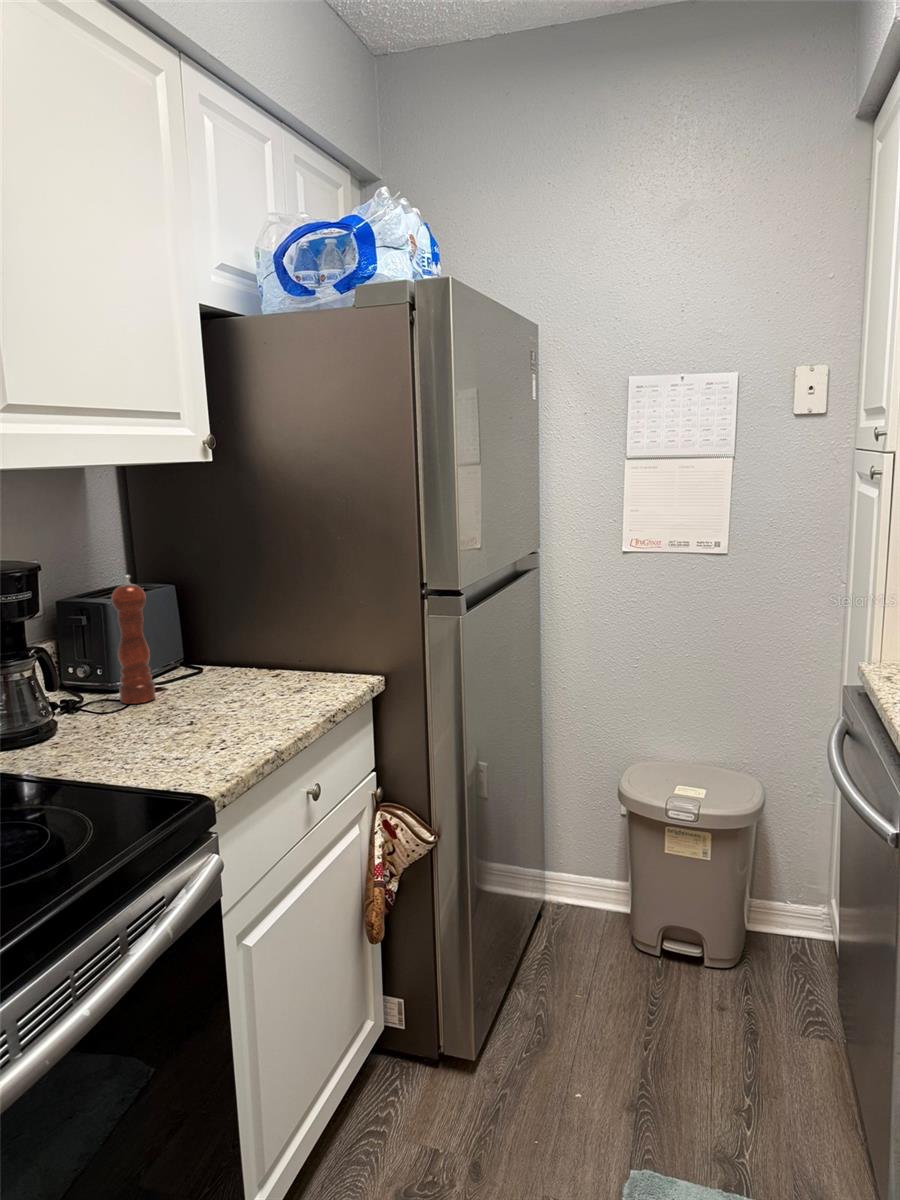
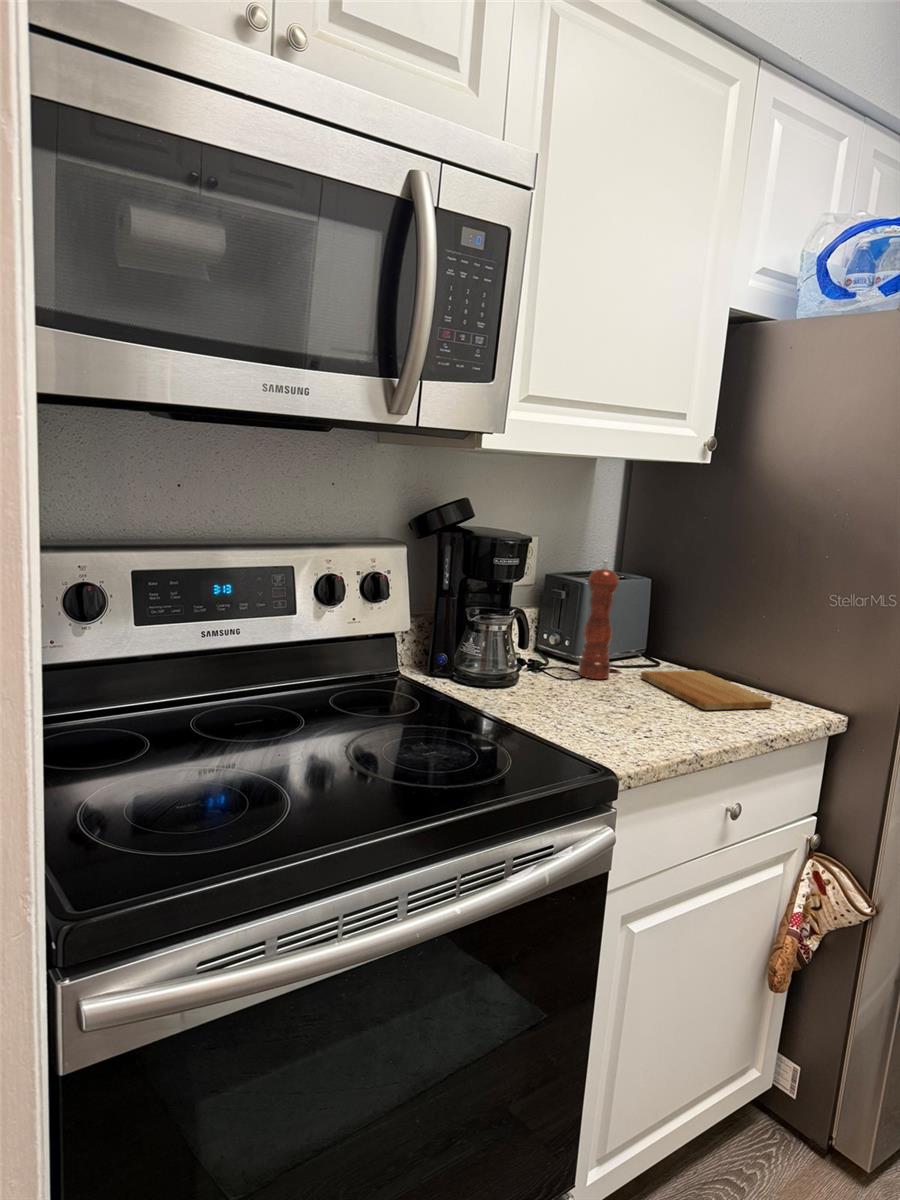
cutting board: none [188,667,321,705] -> present [641,671,772,710]

